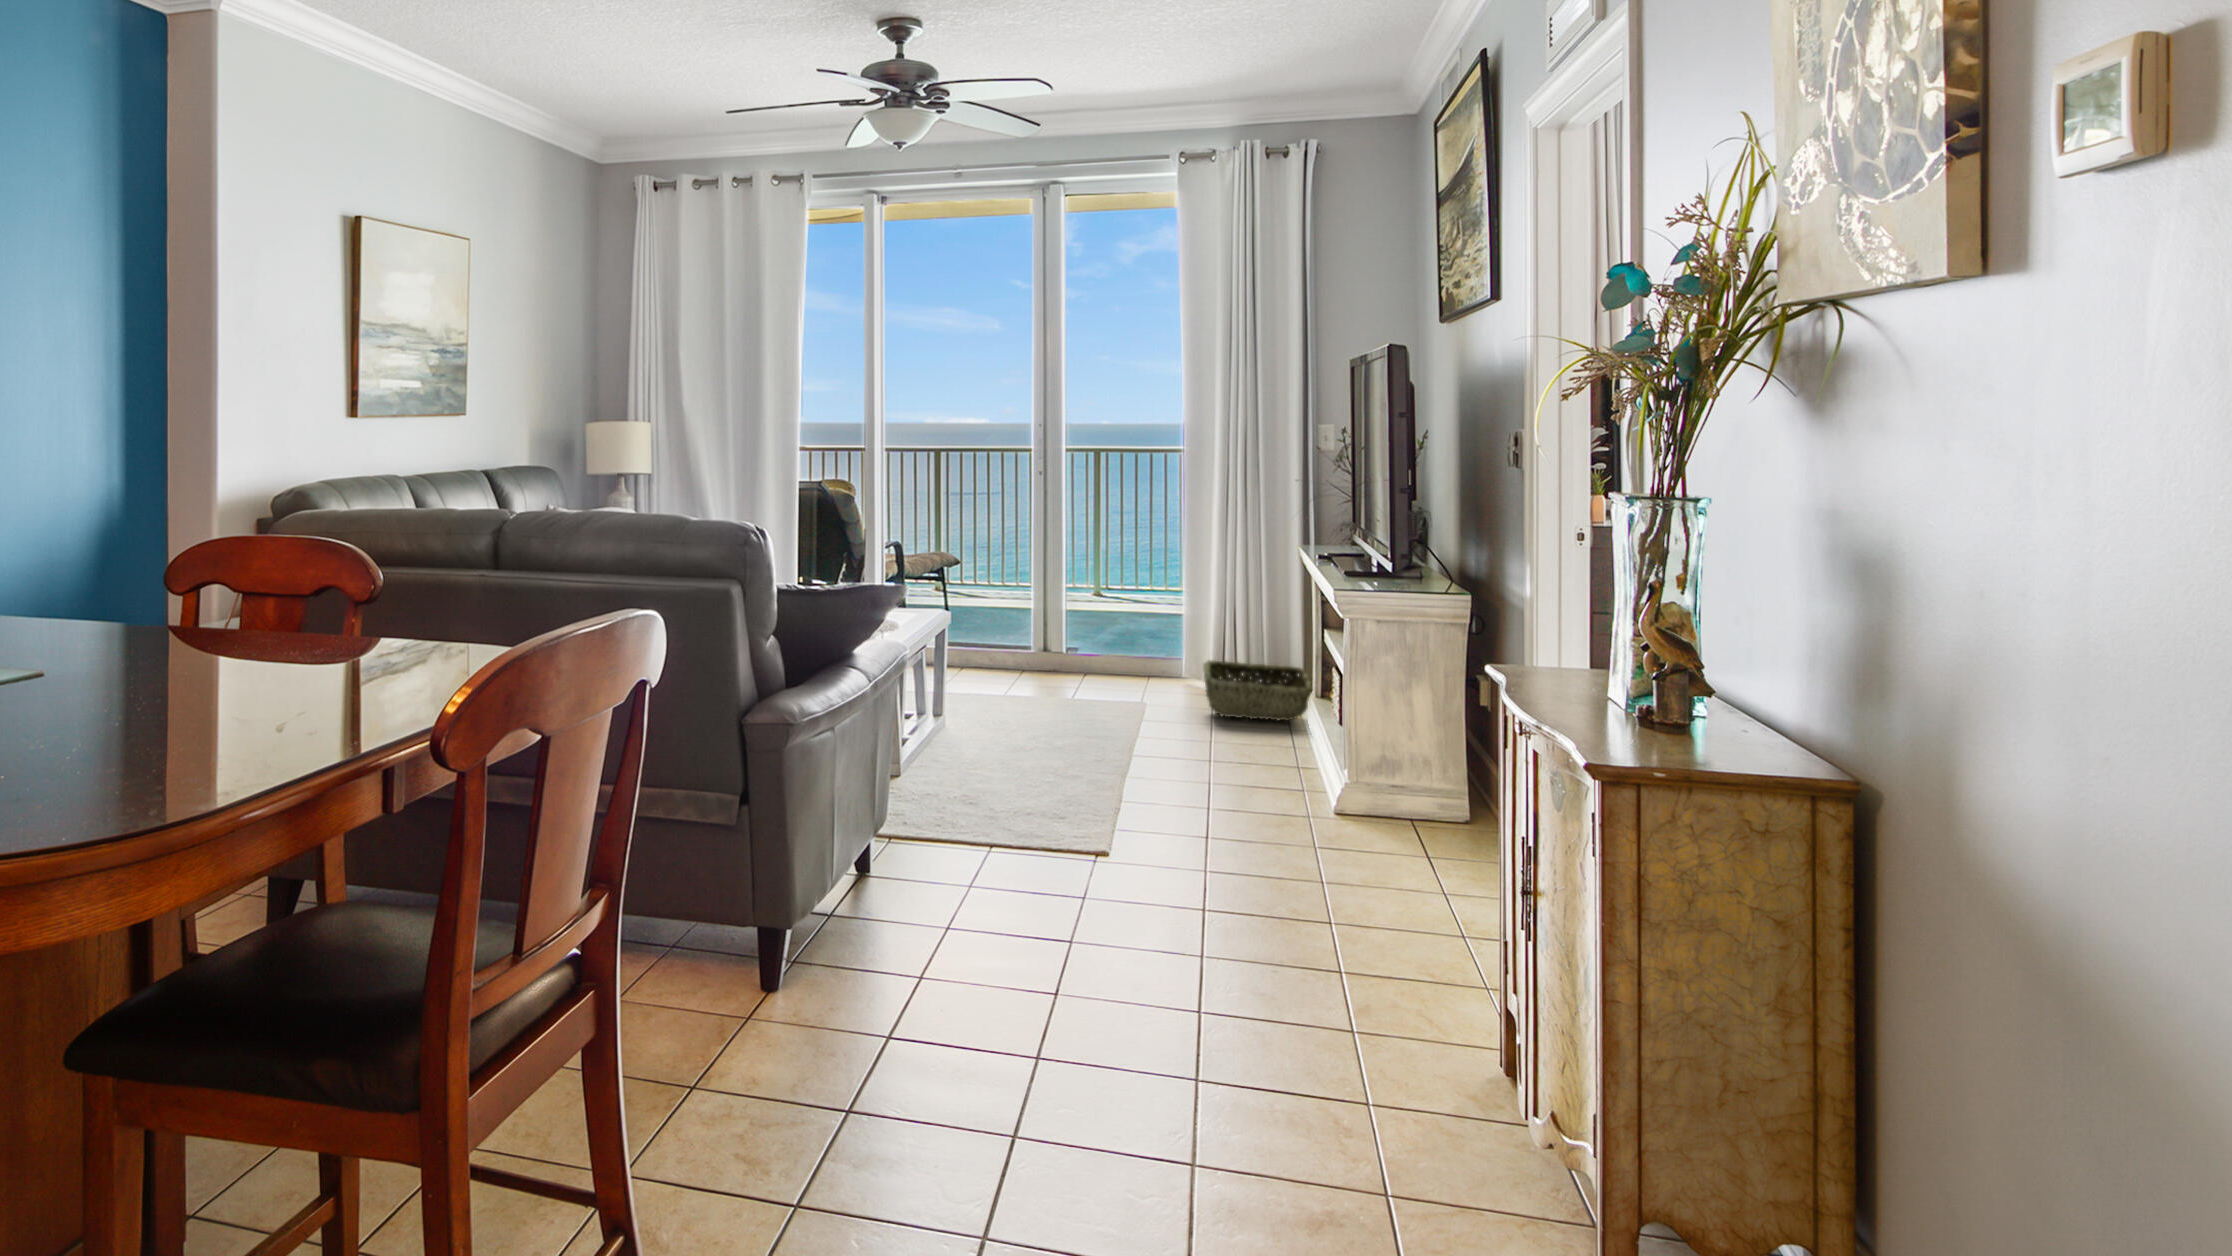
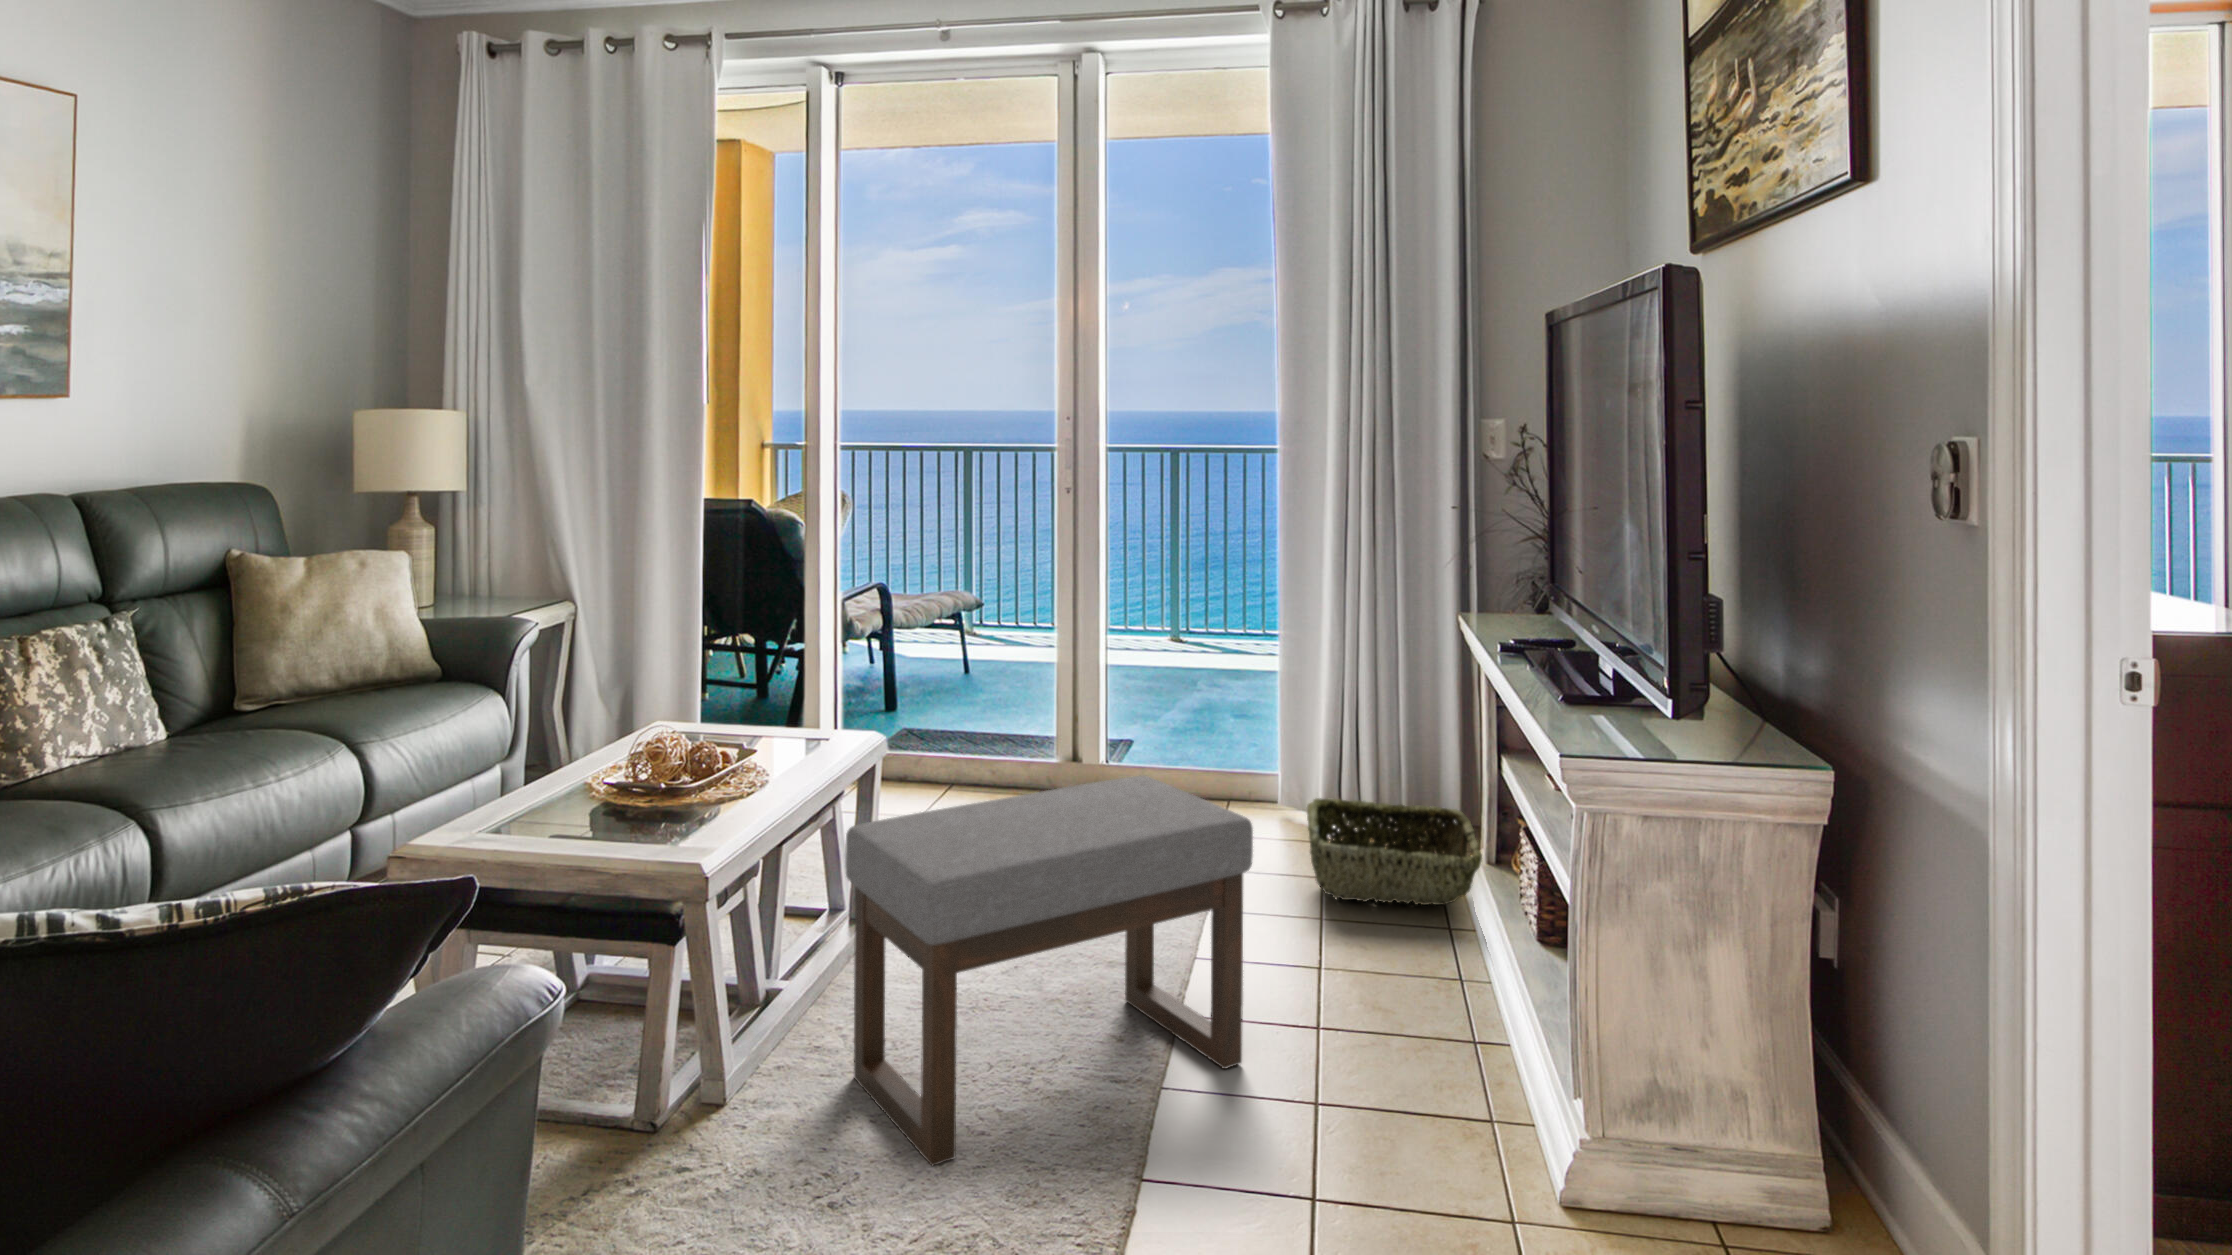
ottoman: none [957,622,1173,788] -> present [845,775,1253,1166]

